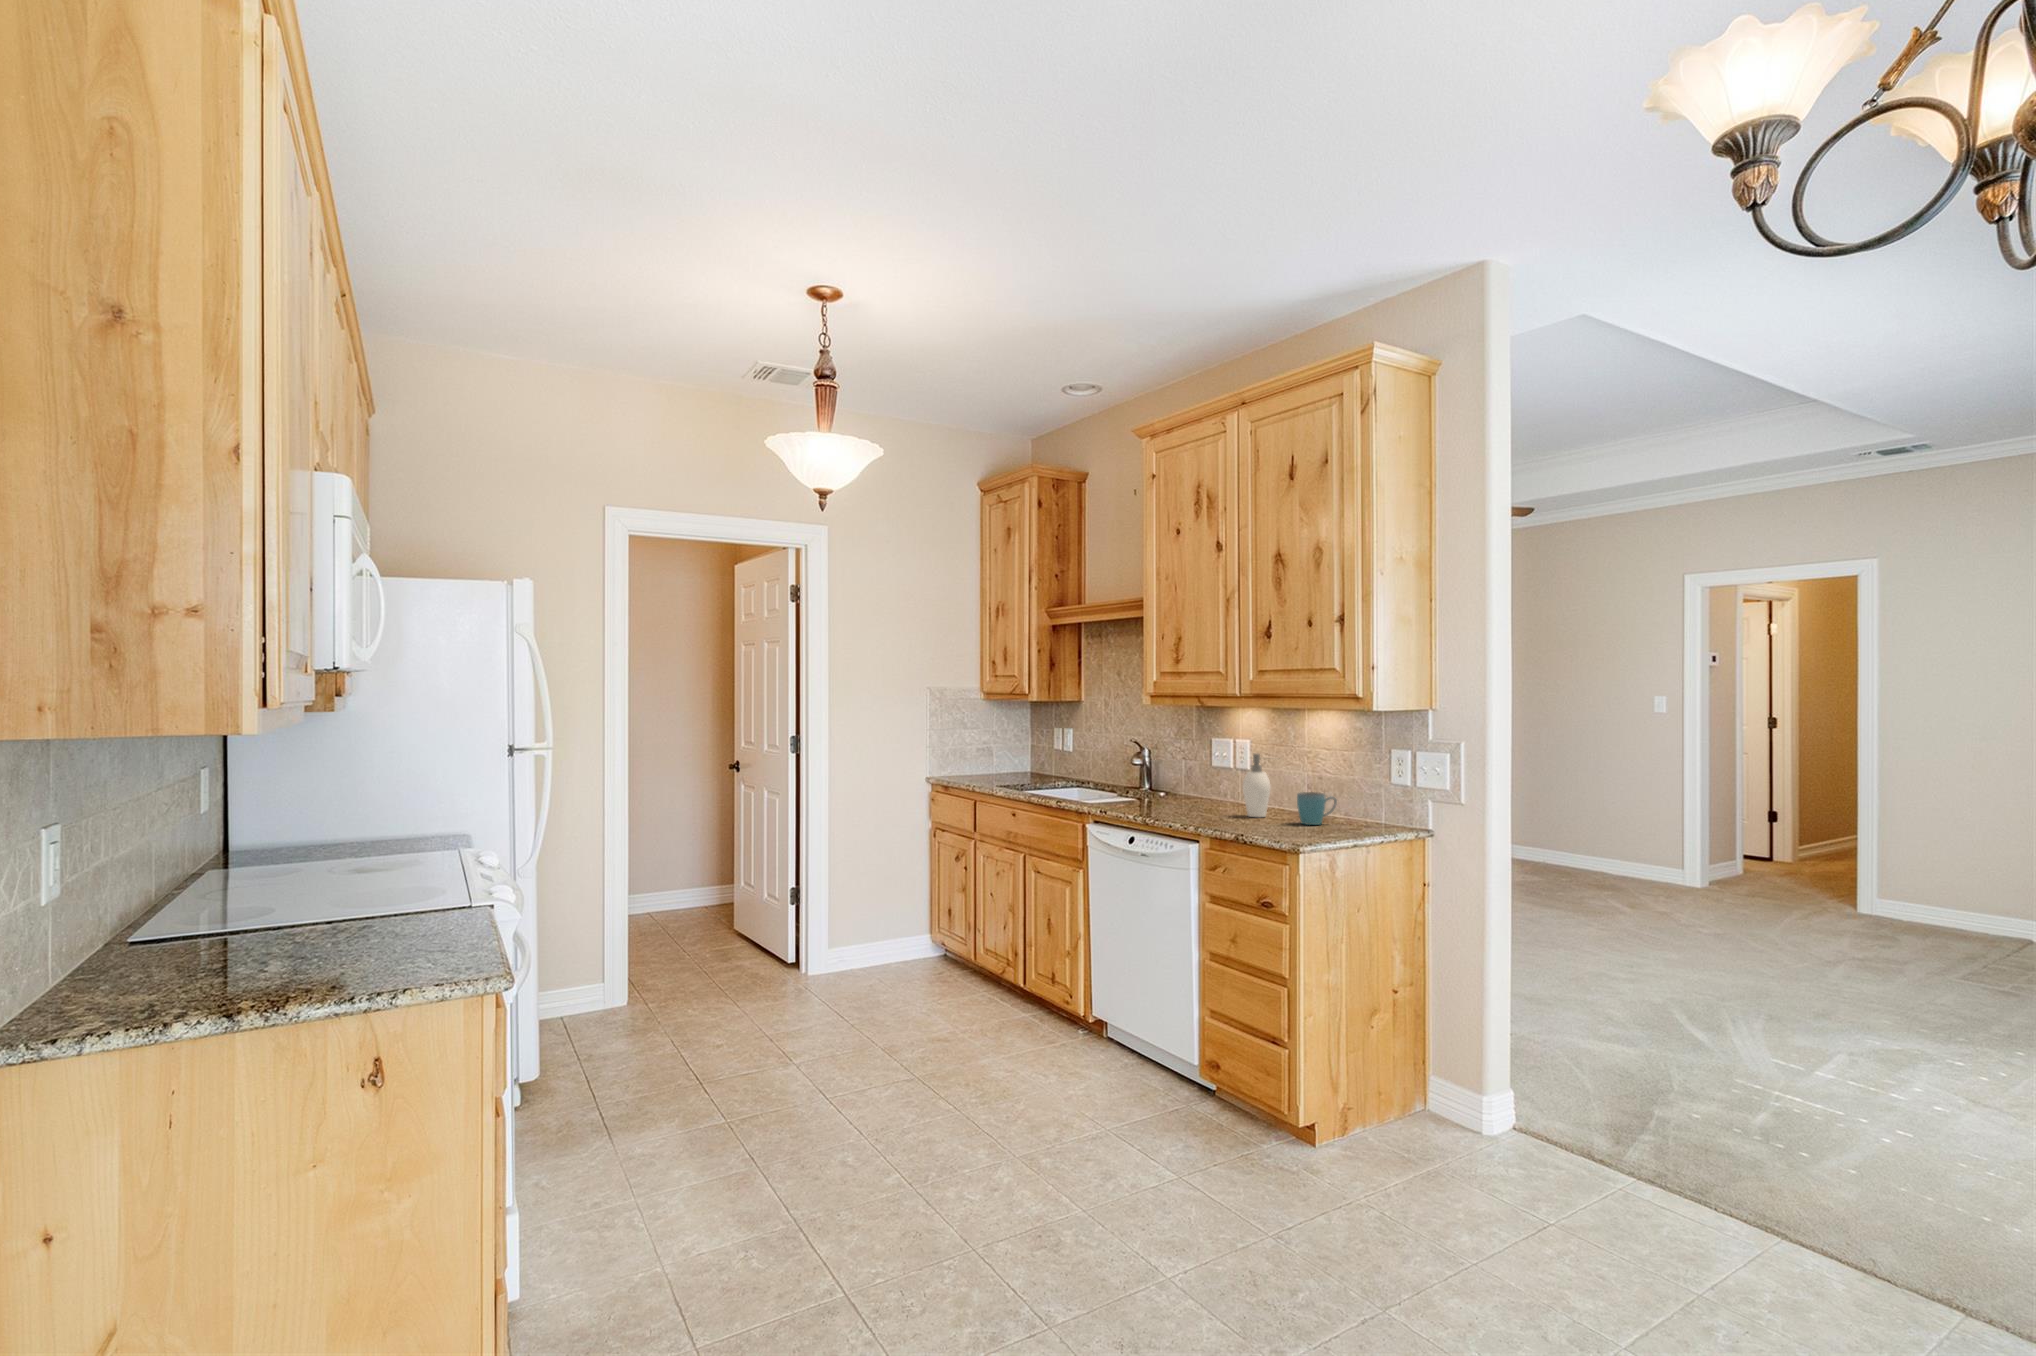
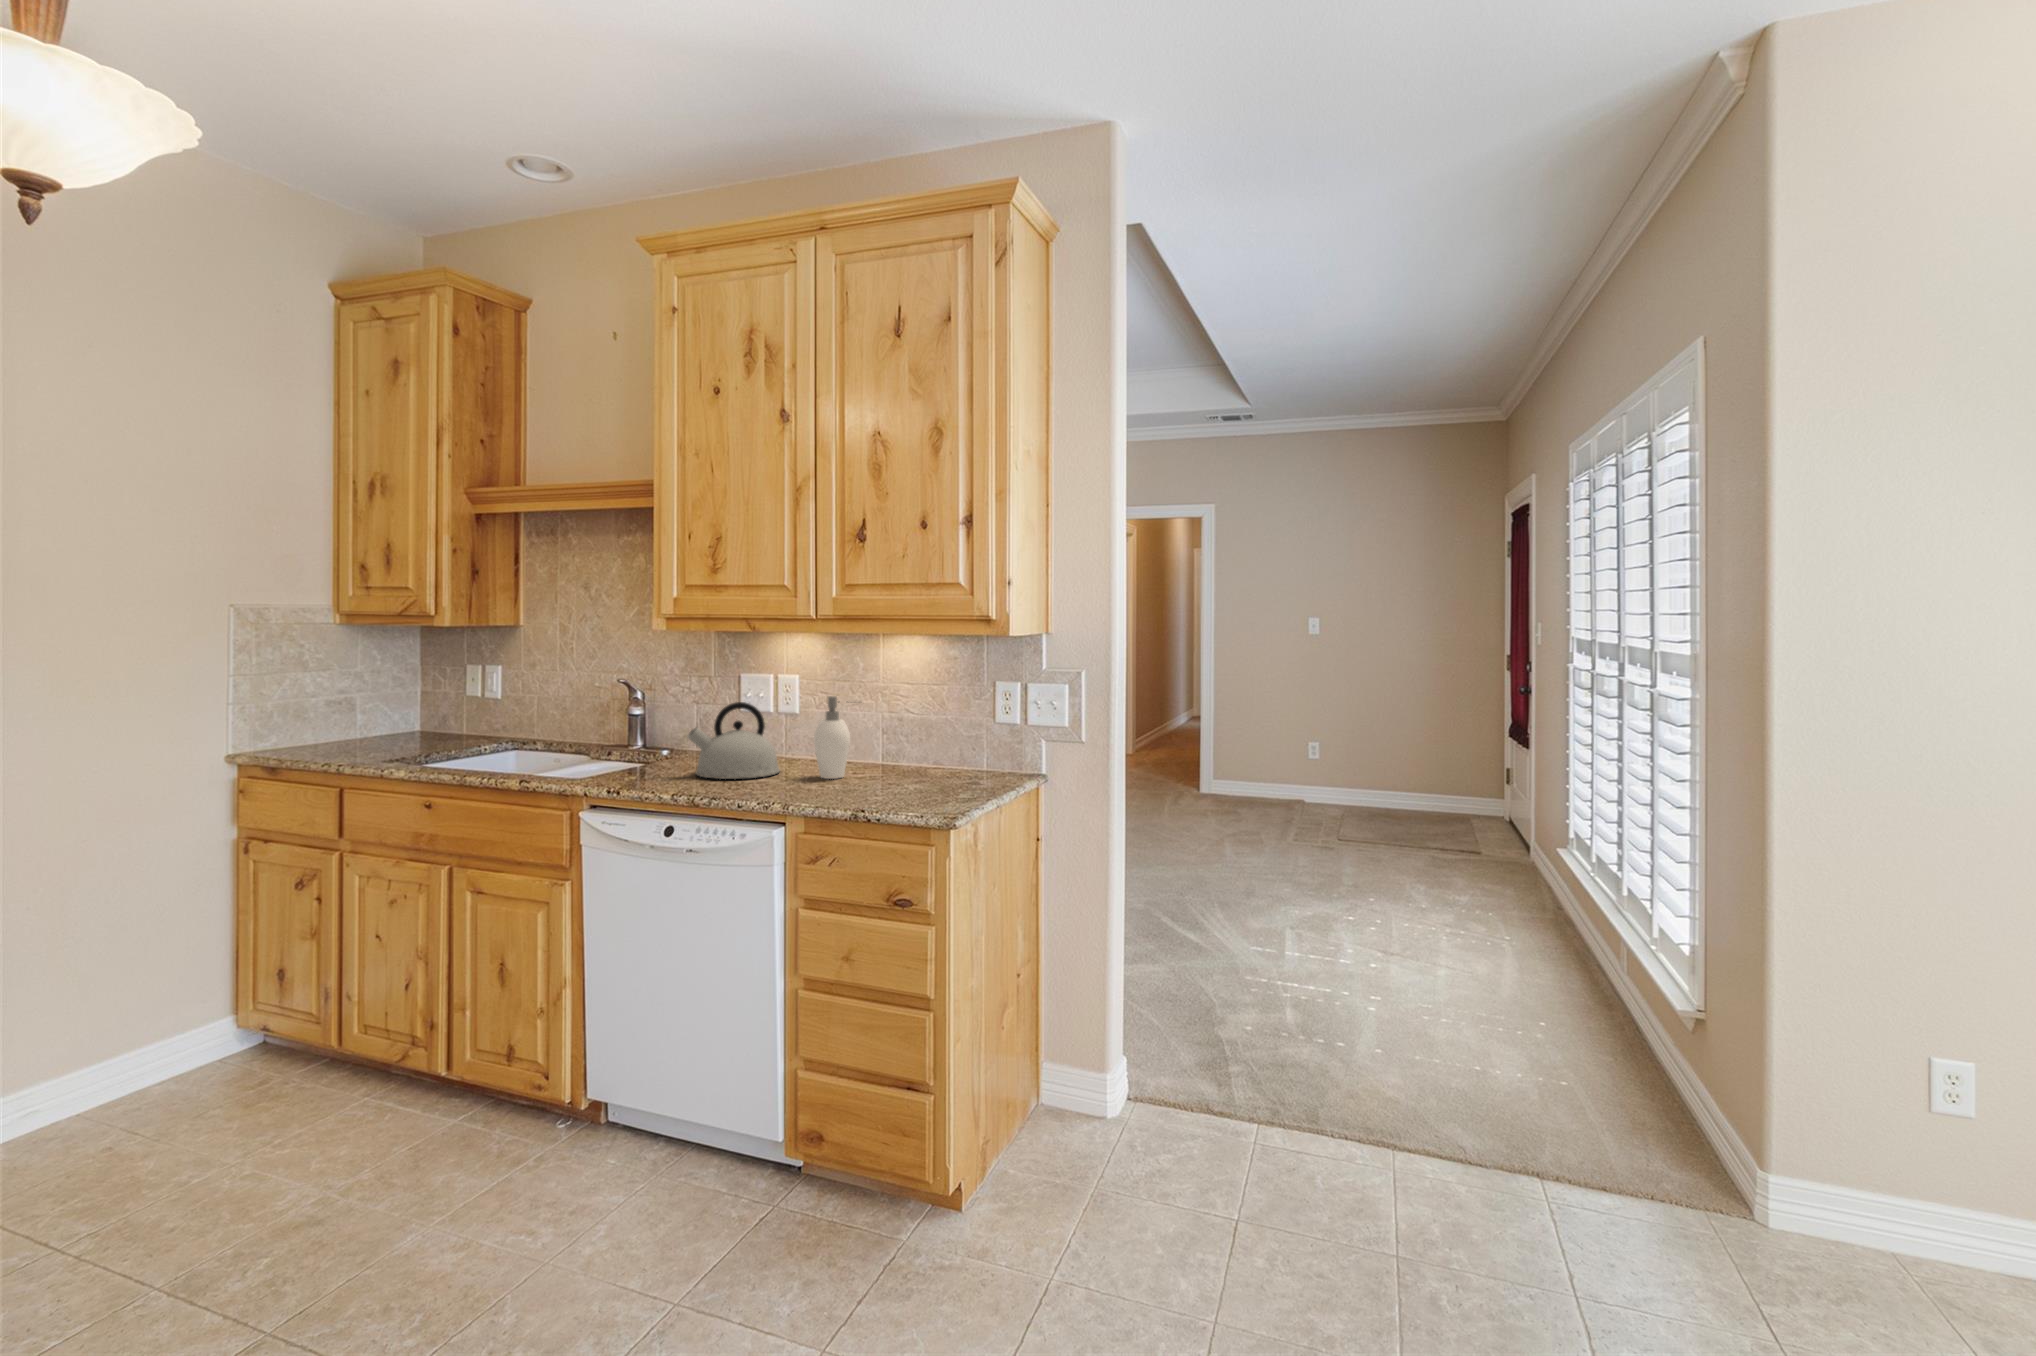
kettle: none [1157,756,1225,813] -> present [687,702,780,779]
mug: present [1297,792,1337,825] -> none [895,743,941,784]

